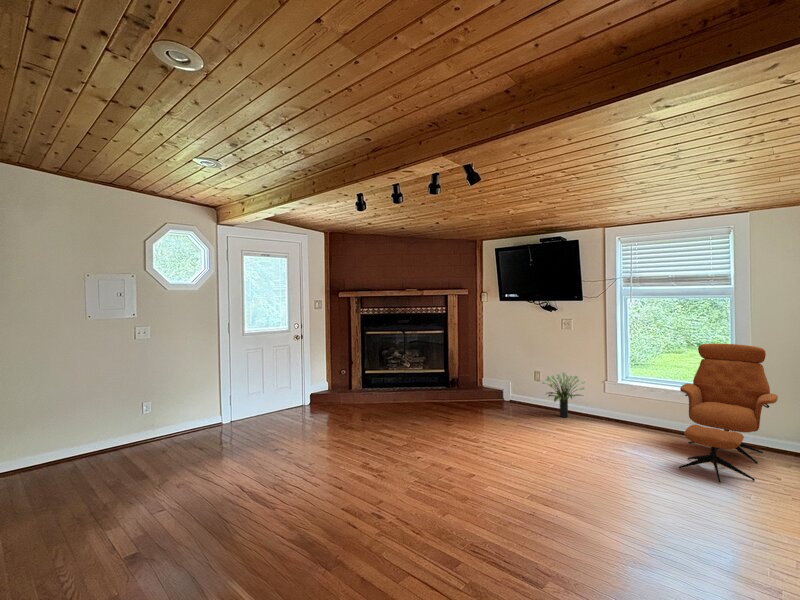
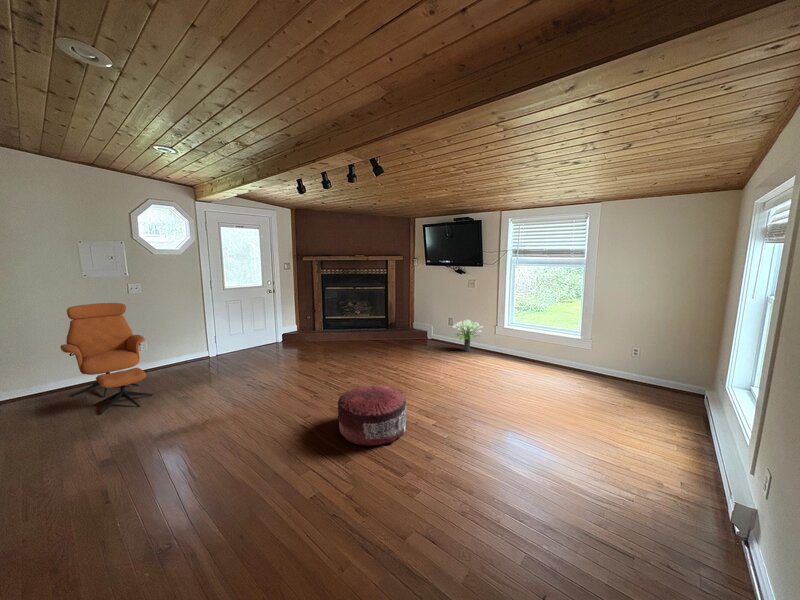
armchair: present [679,343,778,483] -> present [61,303,154,415]
pouf: none [425,461,522,550] -> present [338,384,407,445]

